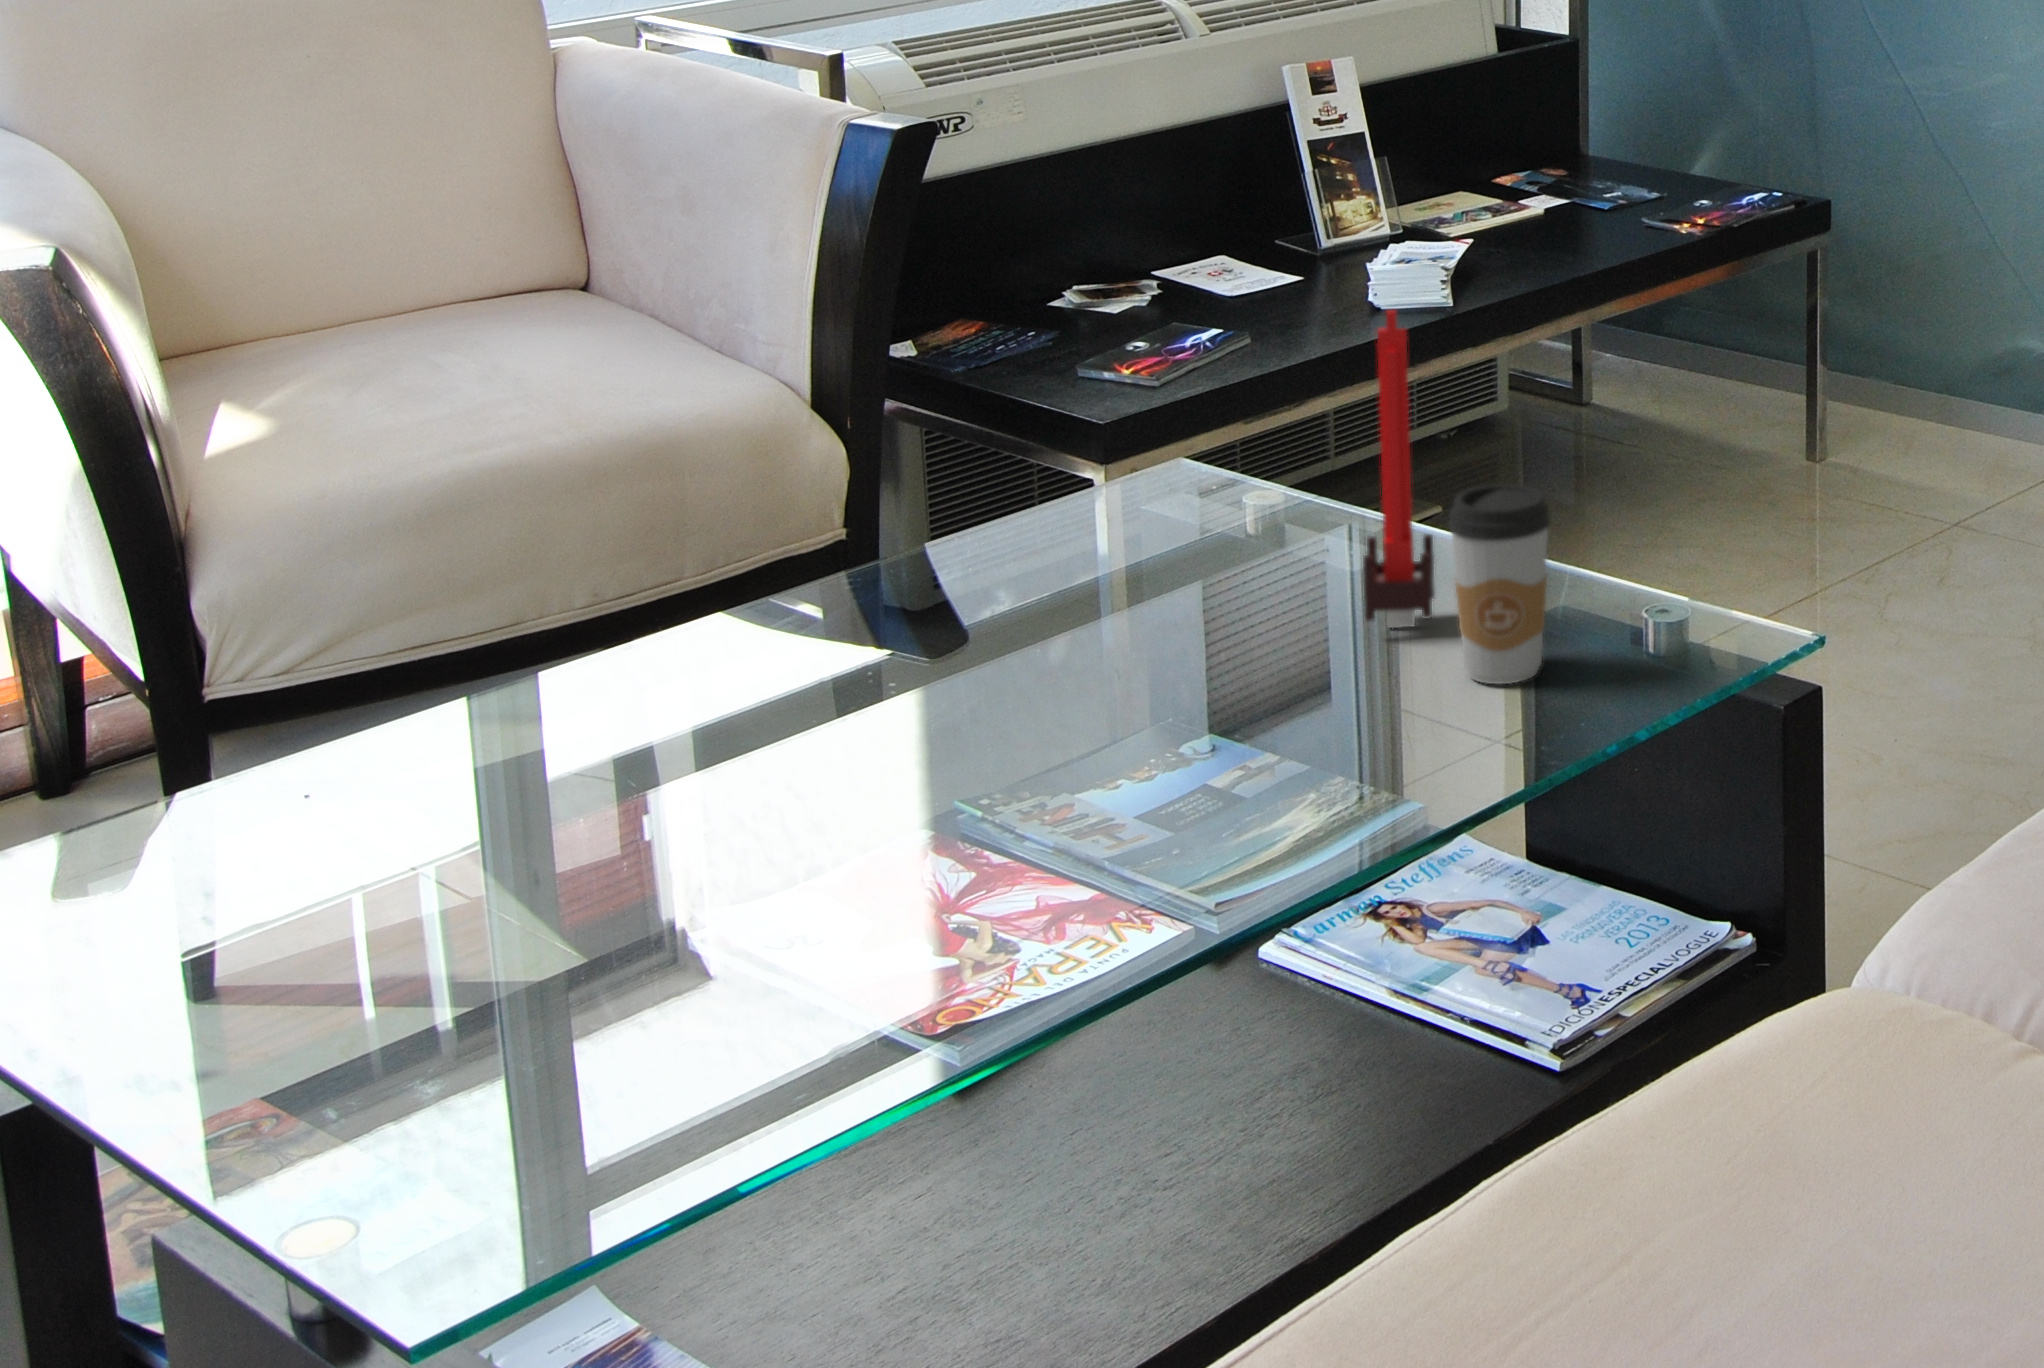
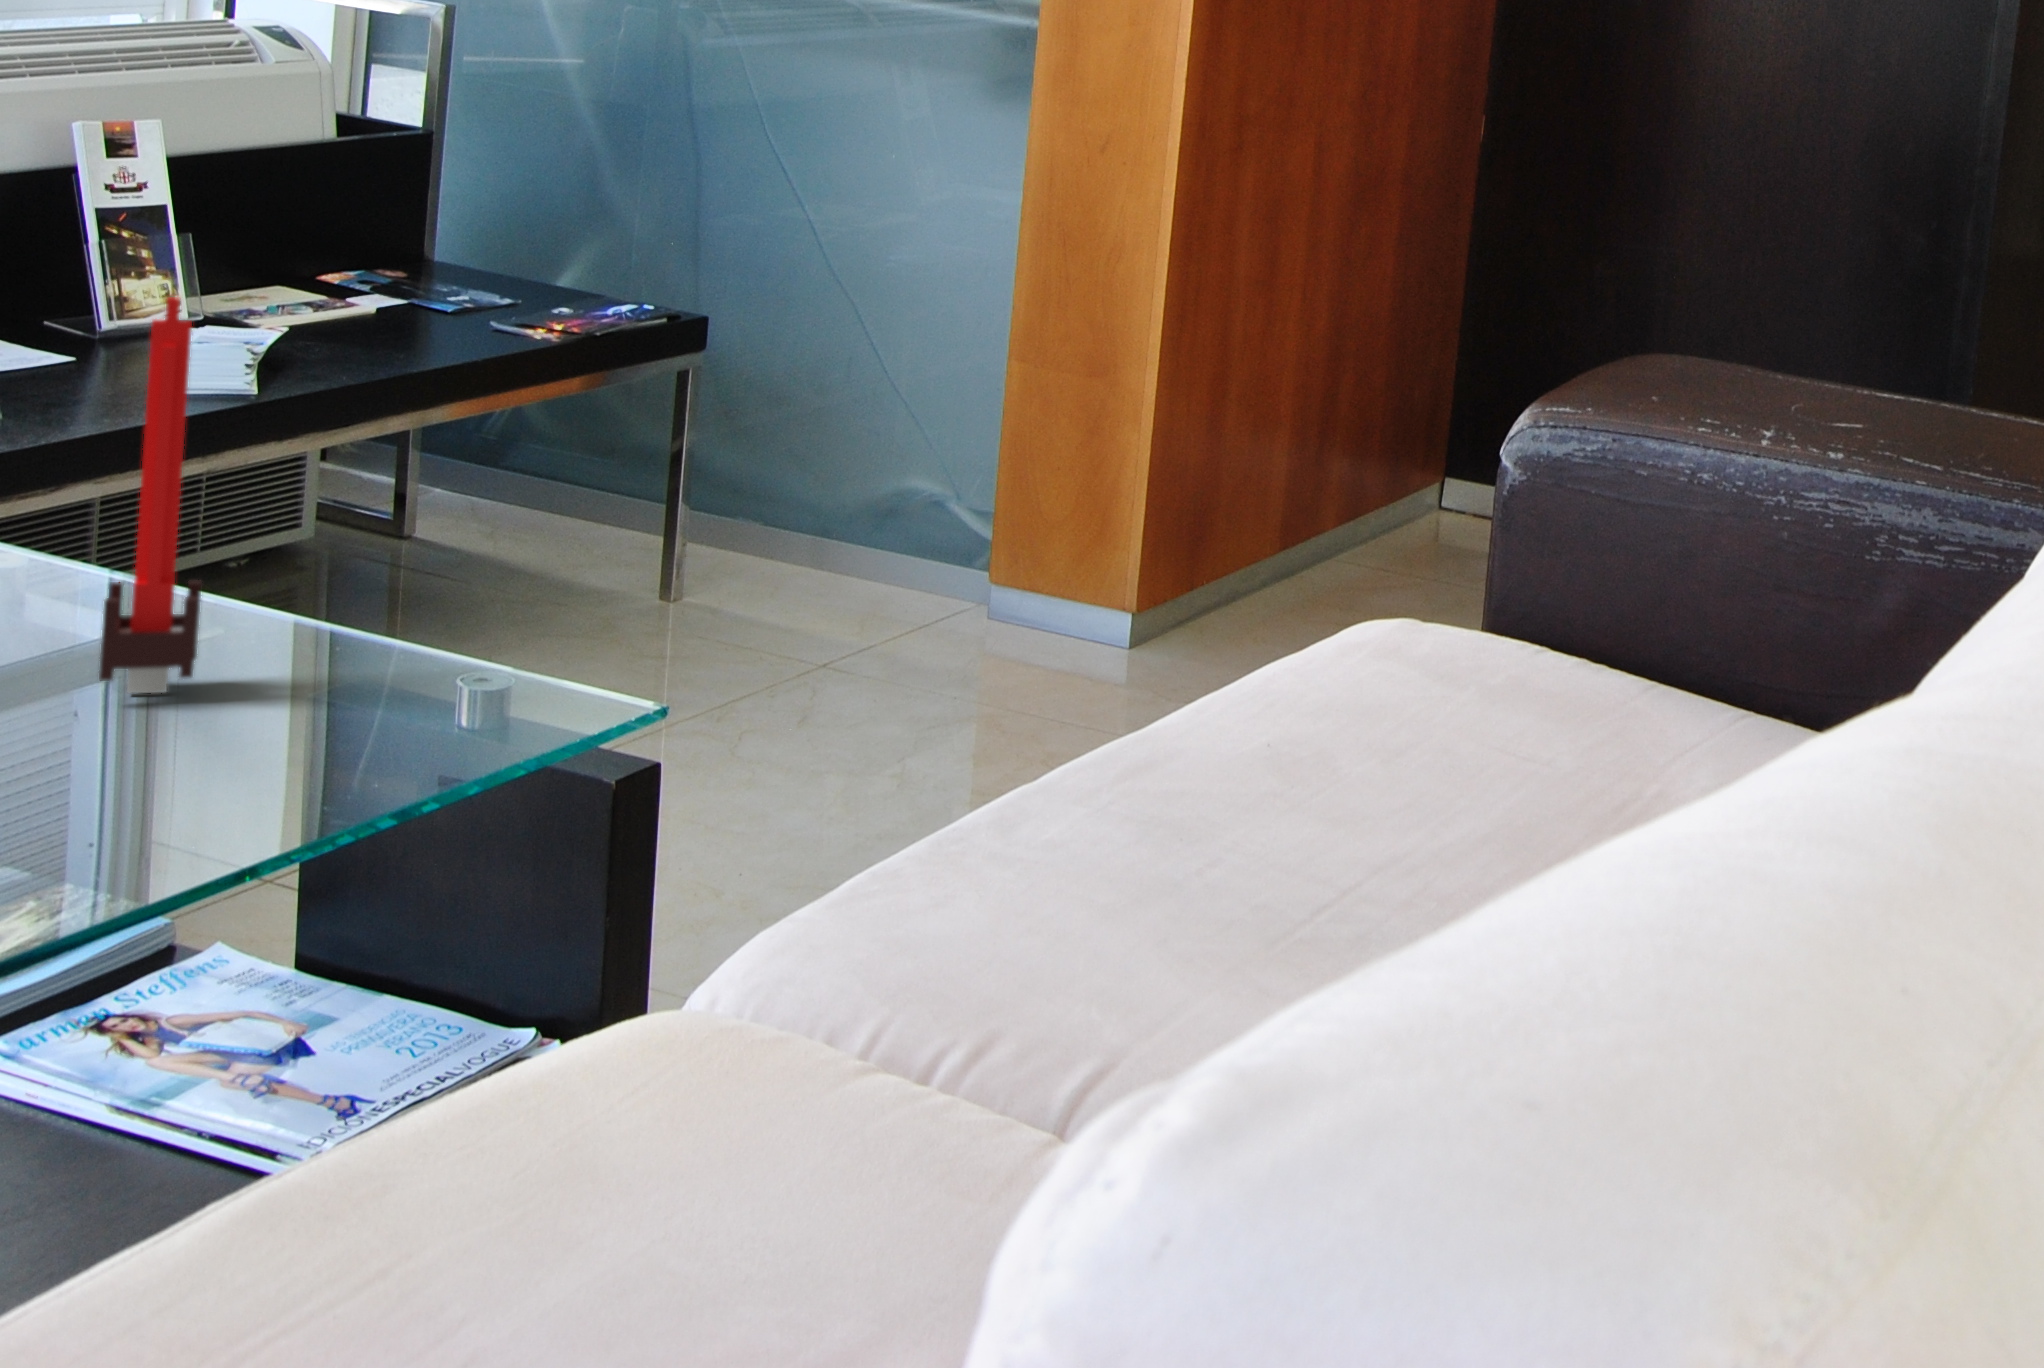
coffee cup: present [1449,484,1550,684] -> none [232,505,370,745]

